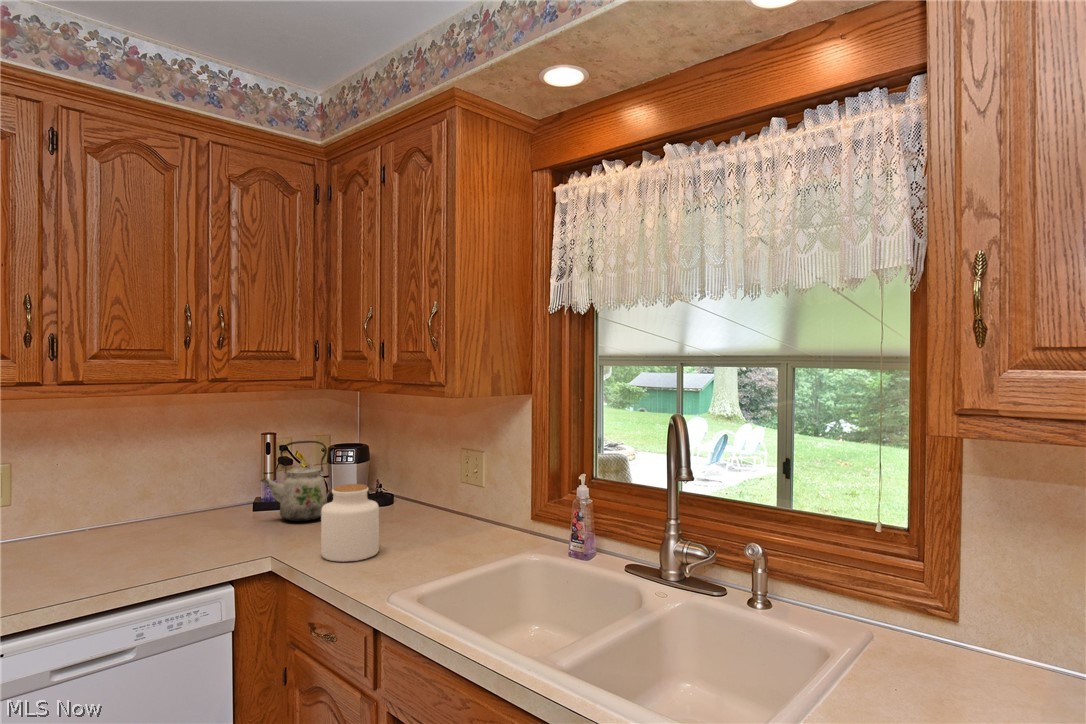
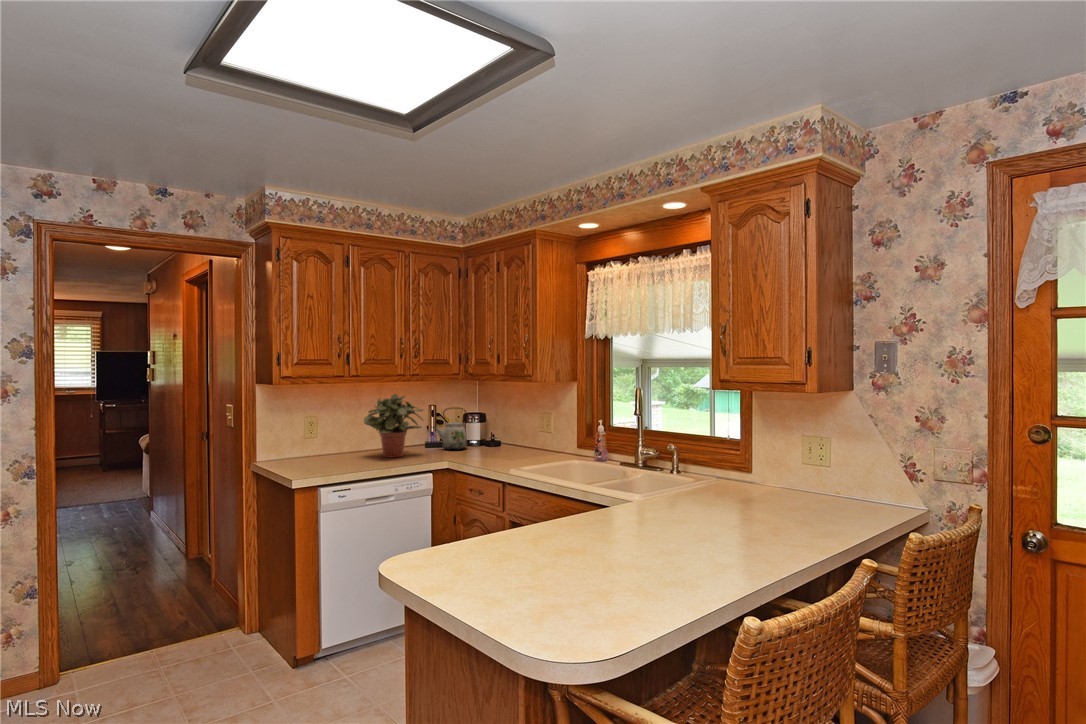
potted plant: none [97,421,234,550] -> present [364,394,423,458]
jar: present [321,484,379,562] -> none [472,426,499,462]

